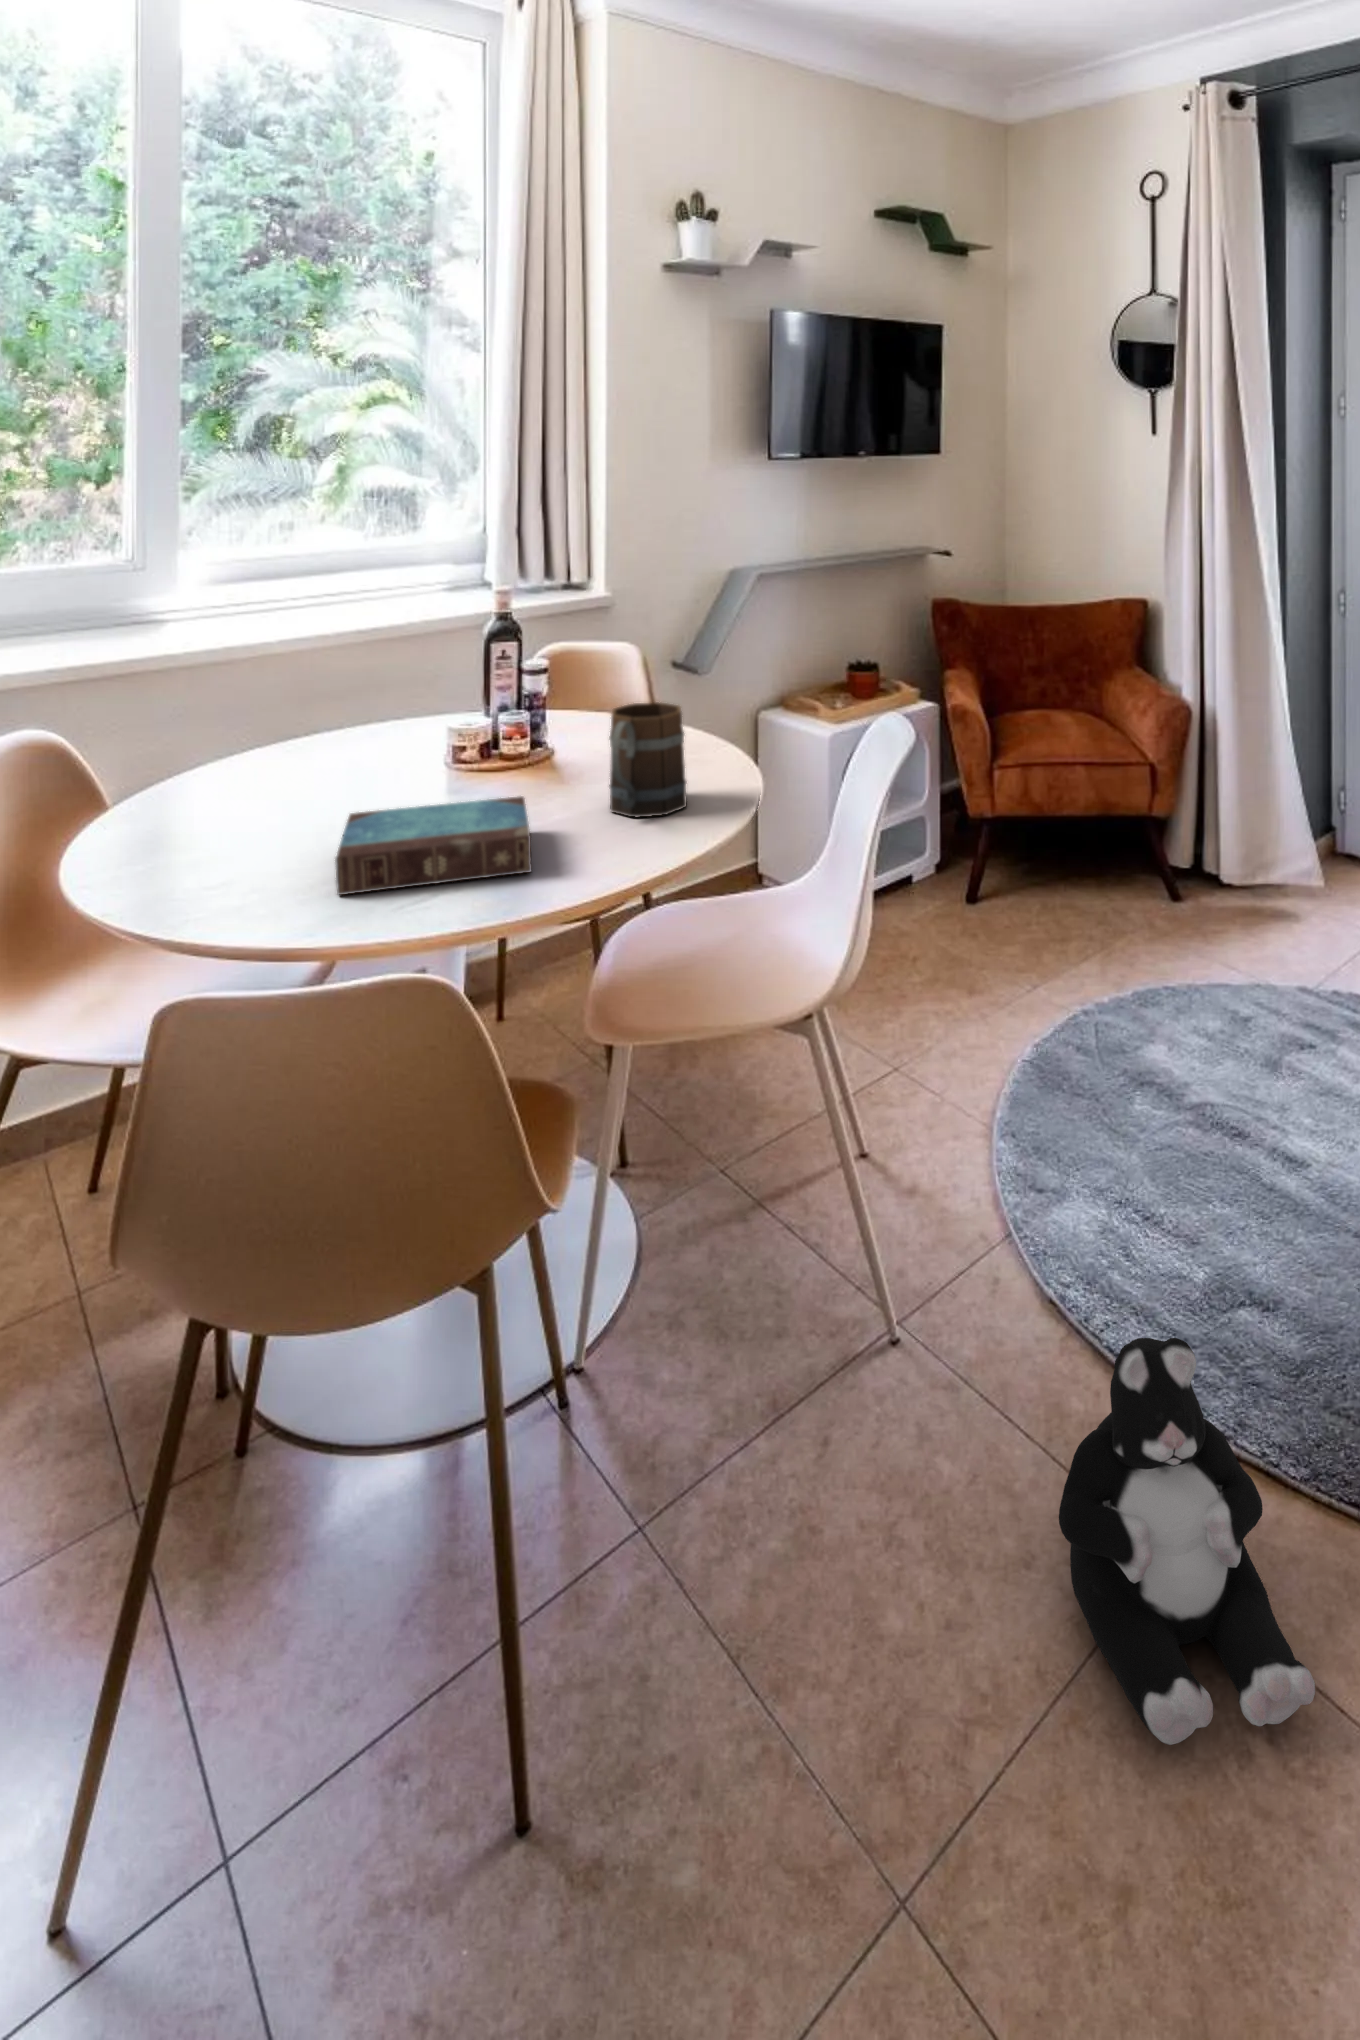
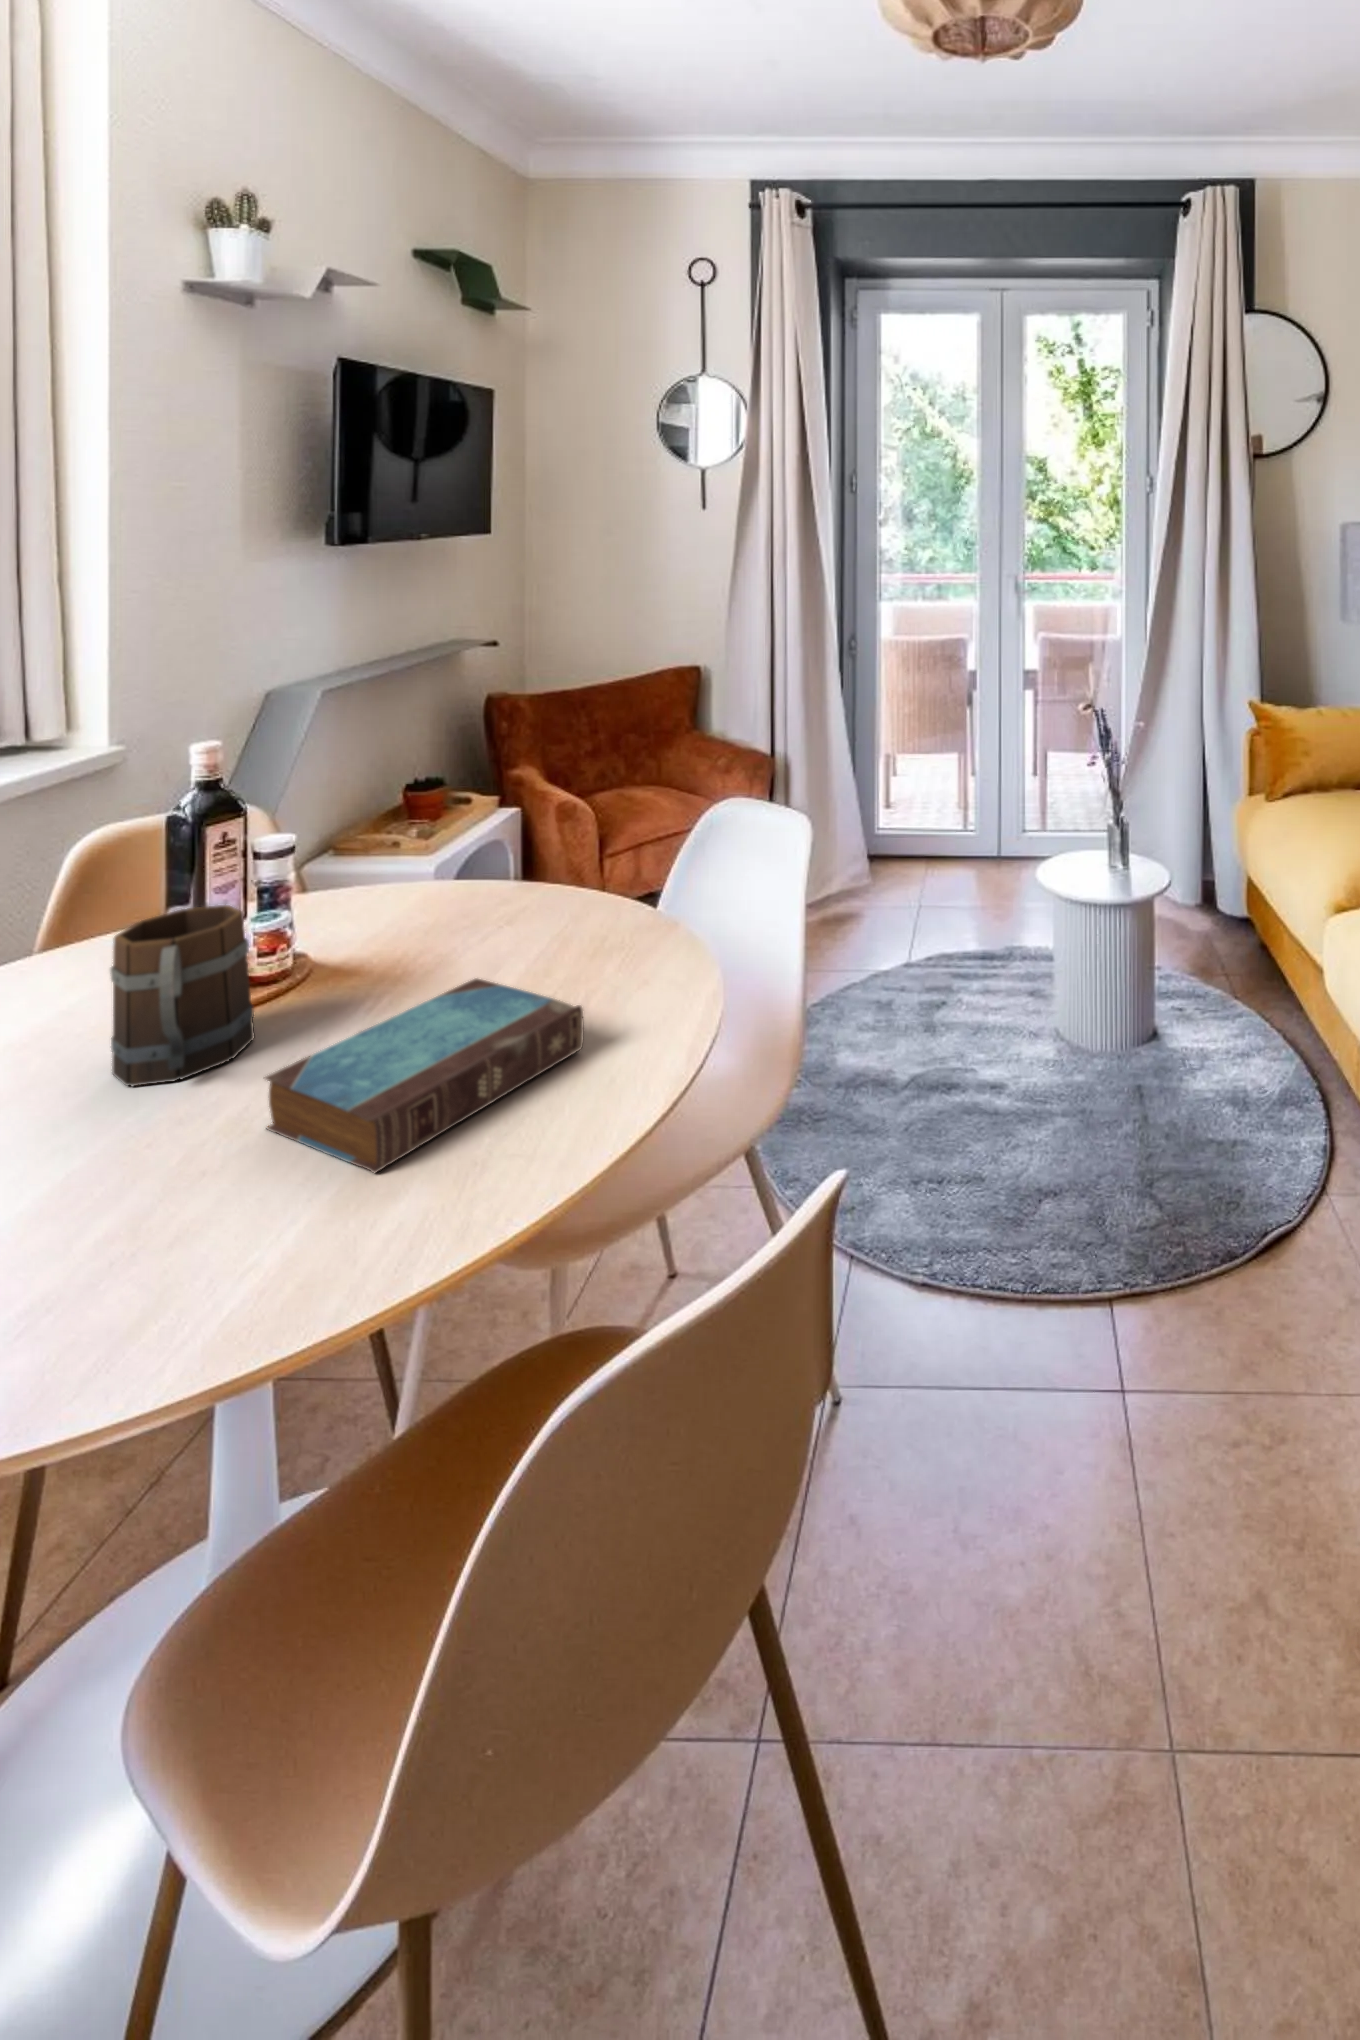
mug: present [609,702,687,817] -> present [110,905,254,1086]
plush toy: present [1059,1338,1315,1745] -> none [1072,1207,1270,1495]

